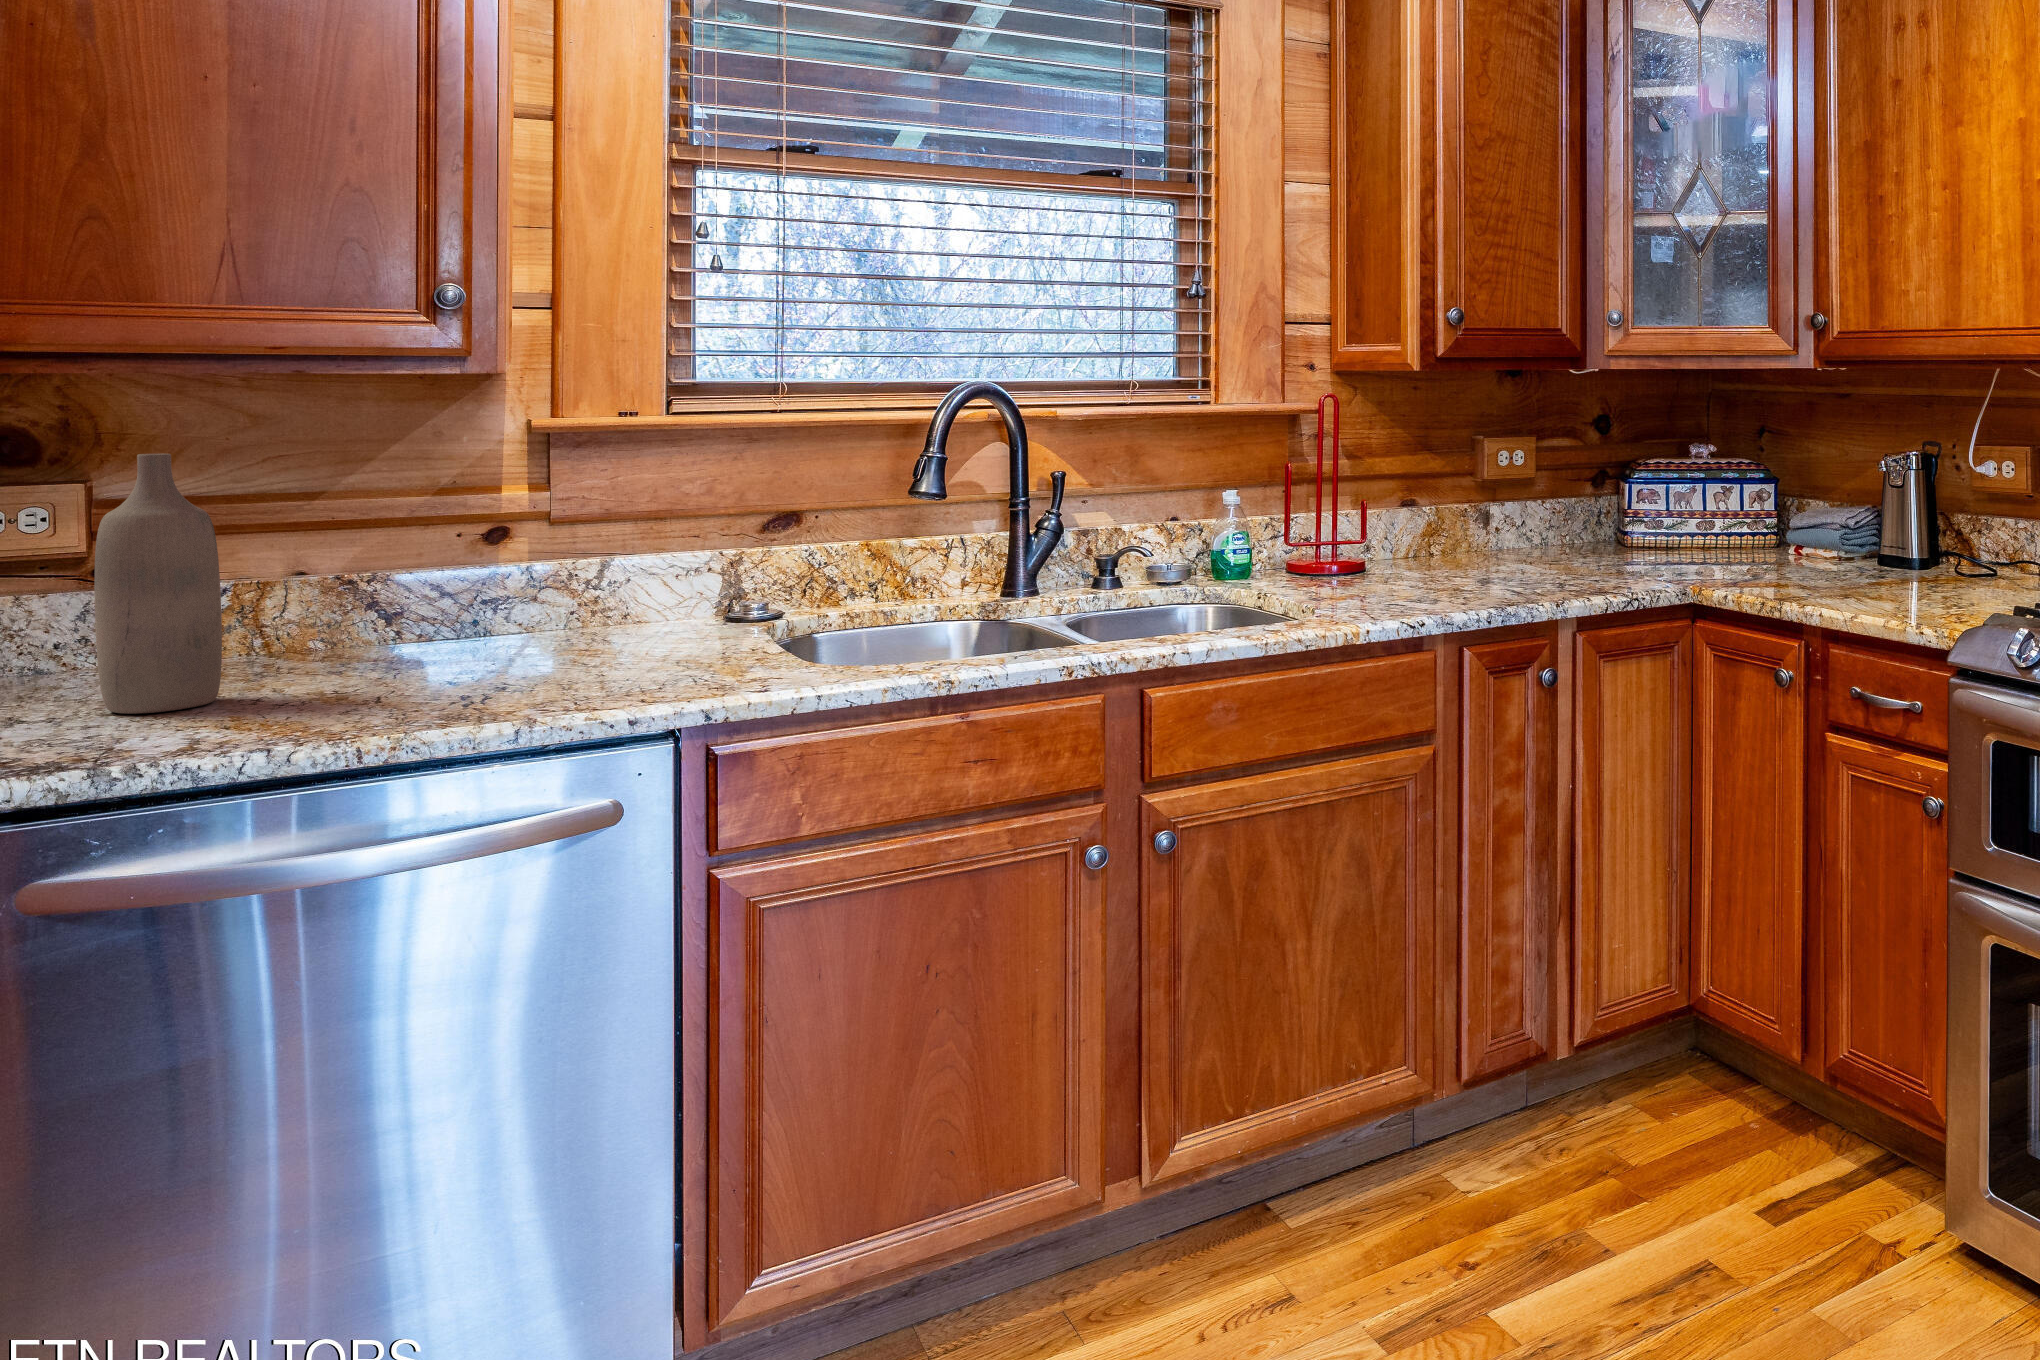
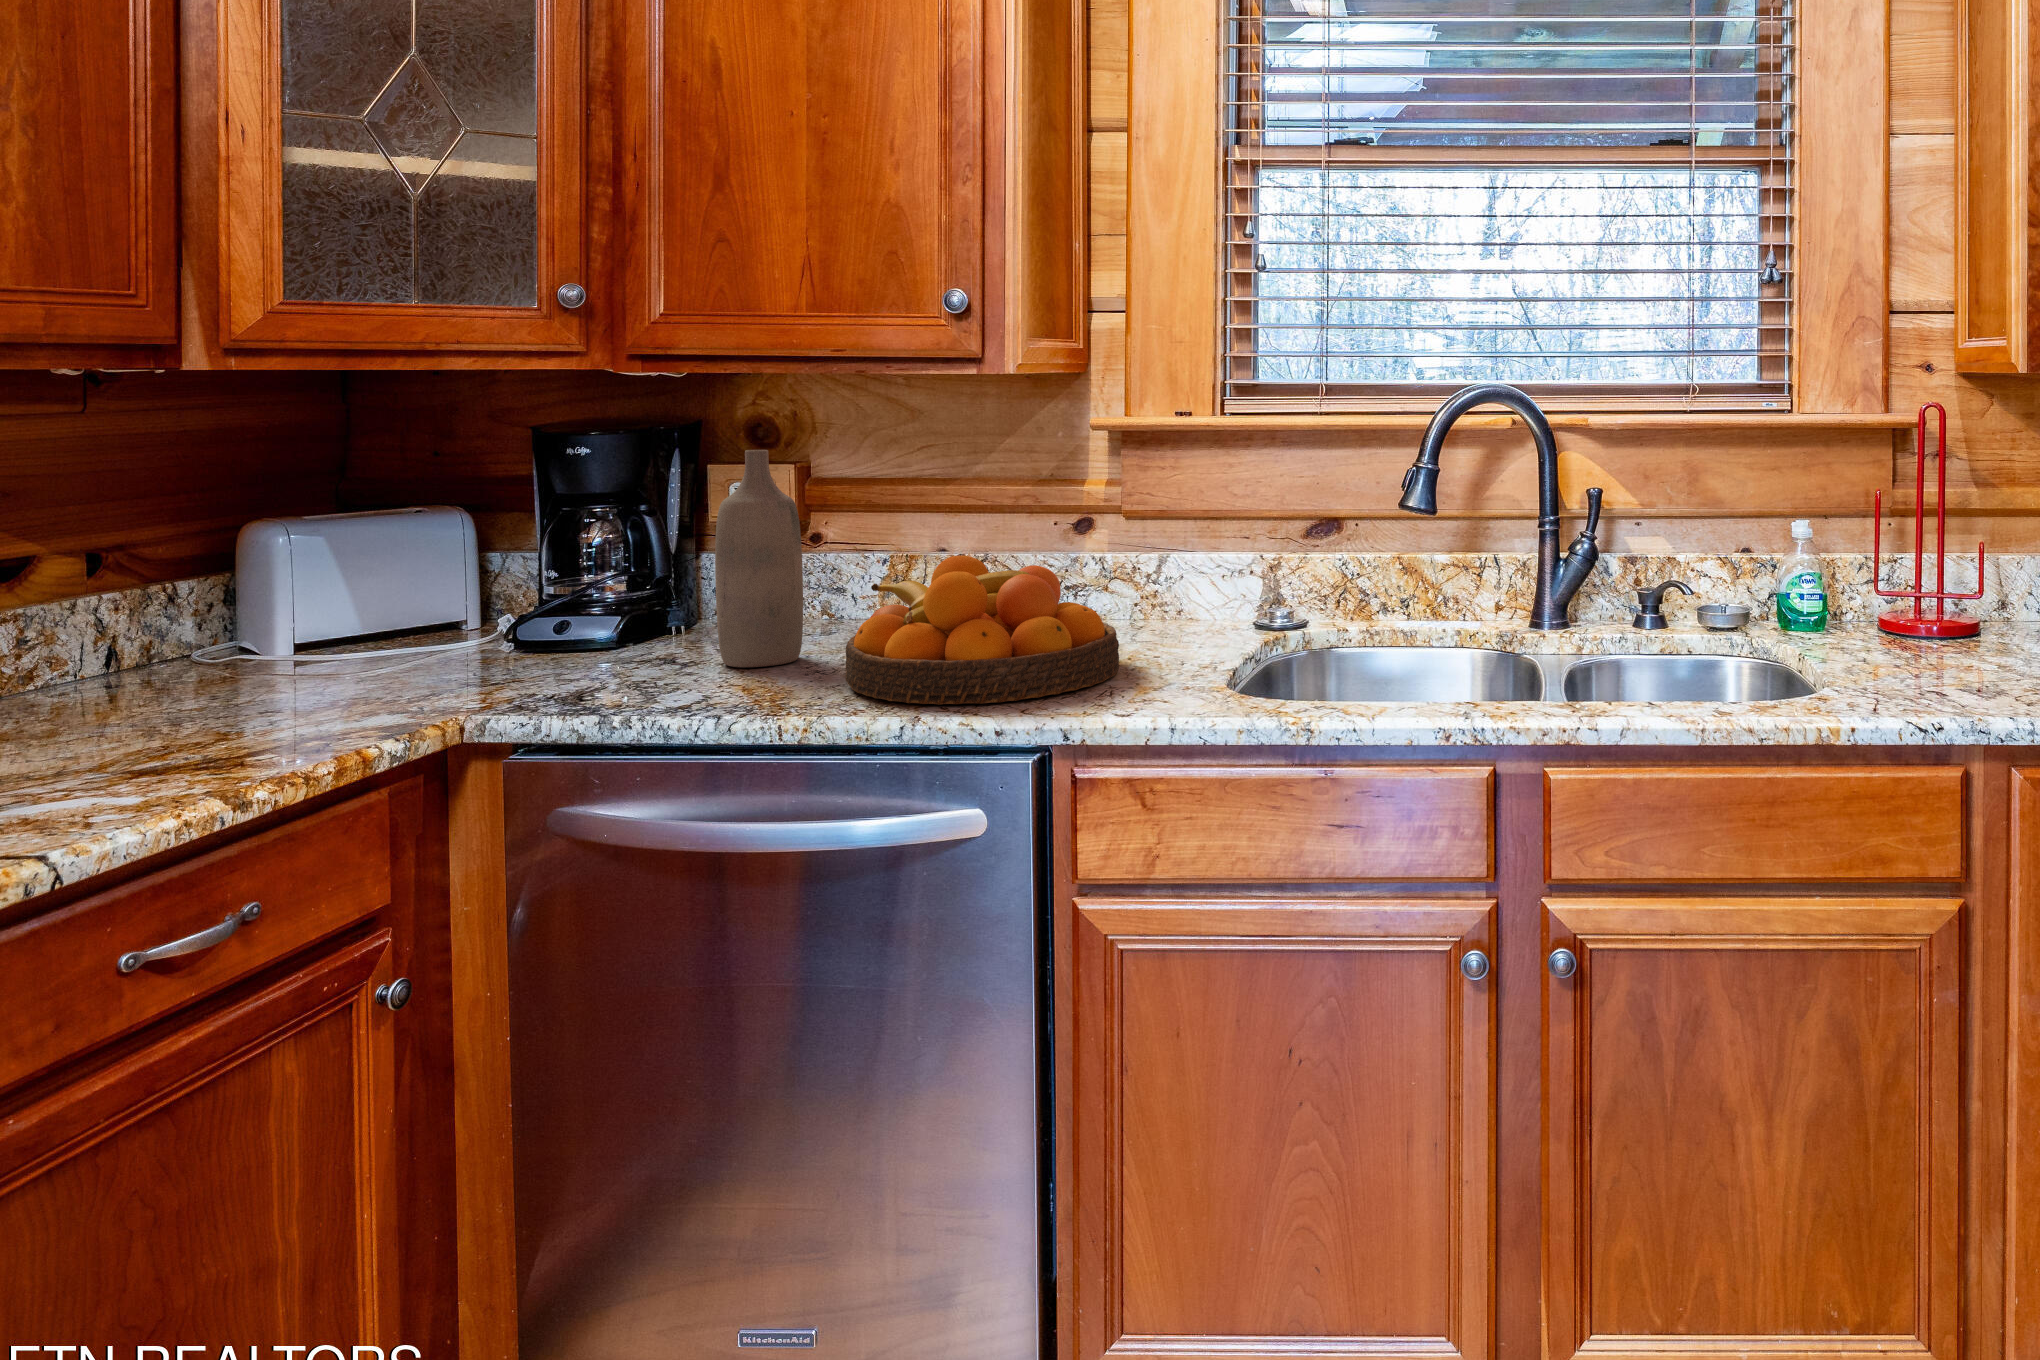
fruit bowl: none [349,560,678,711] -> present [846,555,1119,705]

